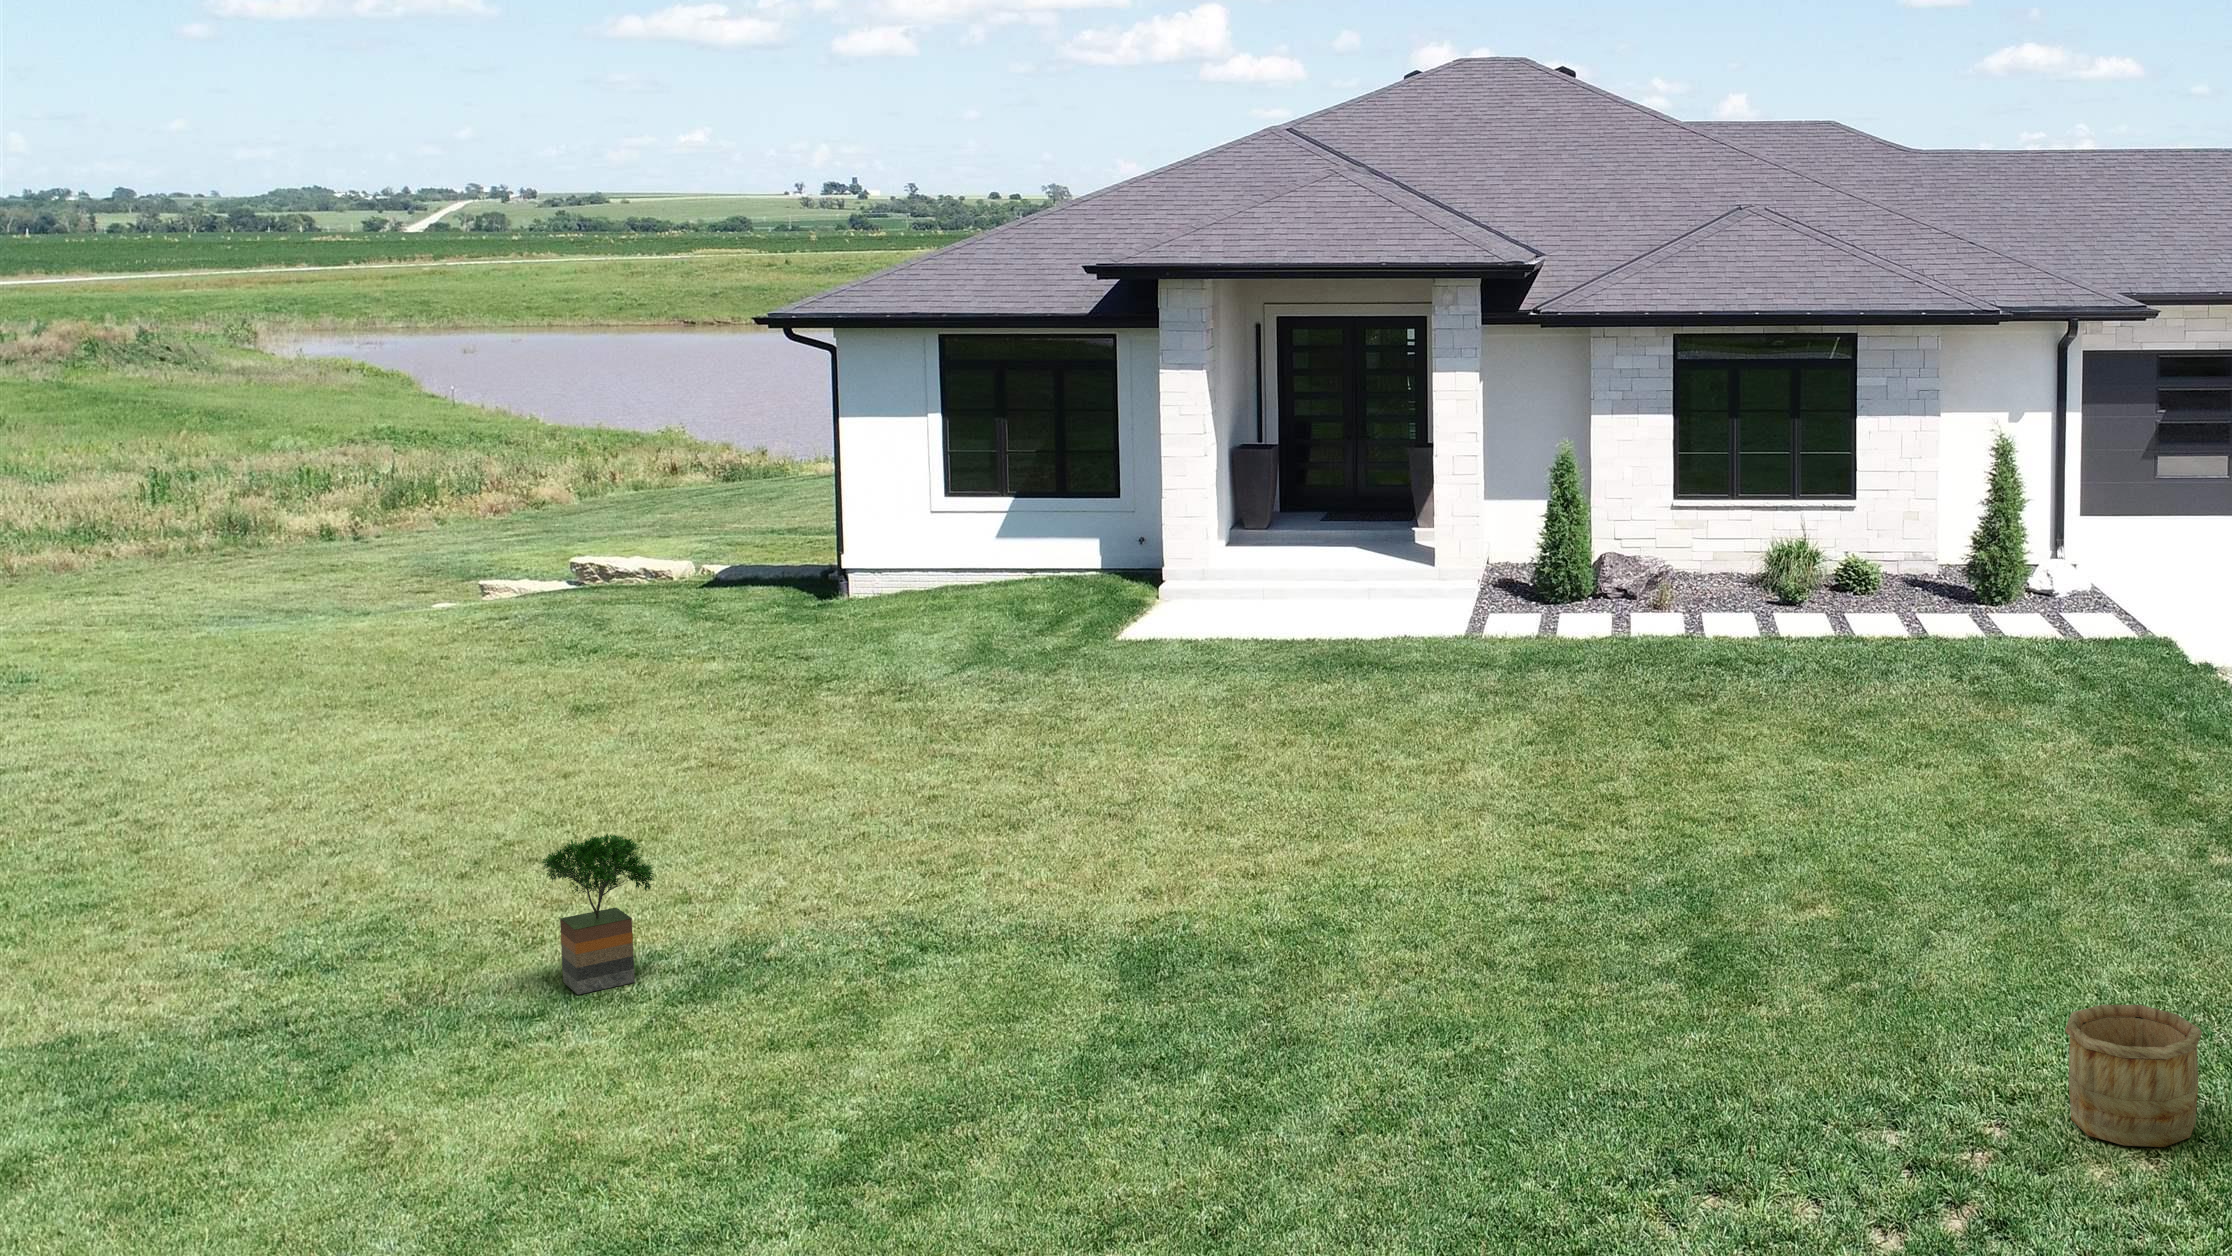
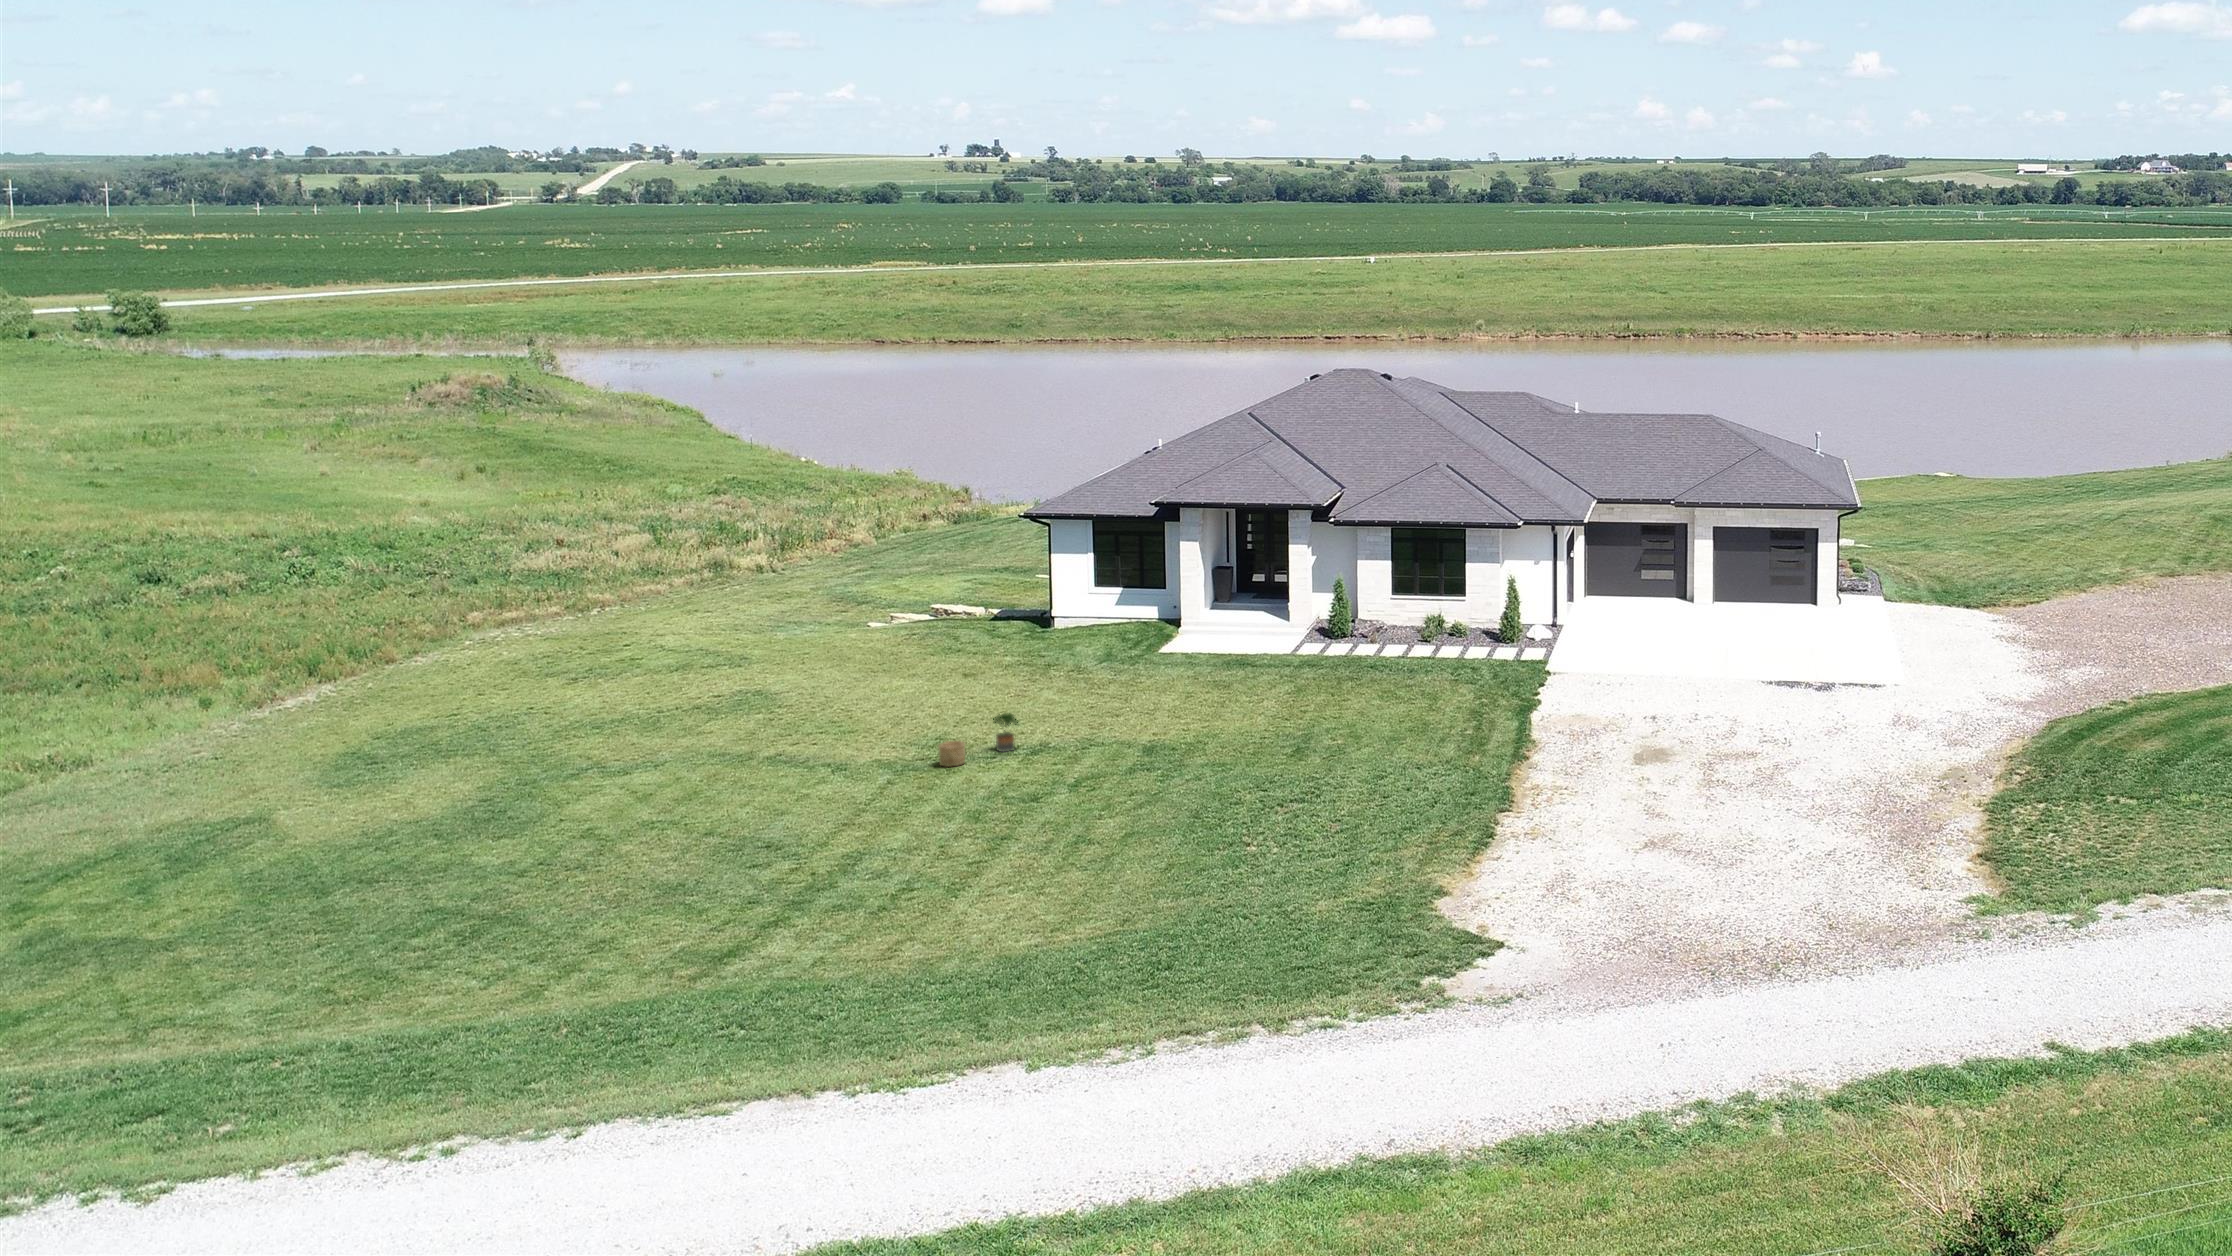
wooden bucket: present [2065,1005,2202,1147] -> present [939,741,965,767]

